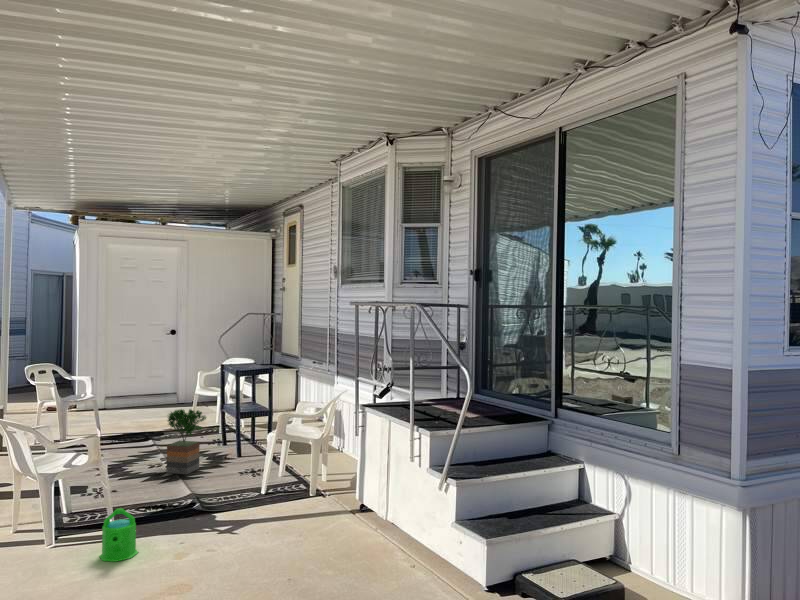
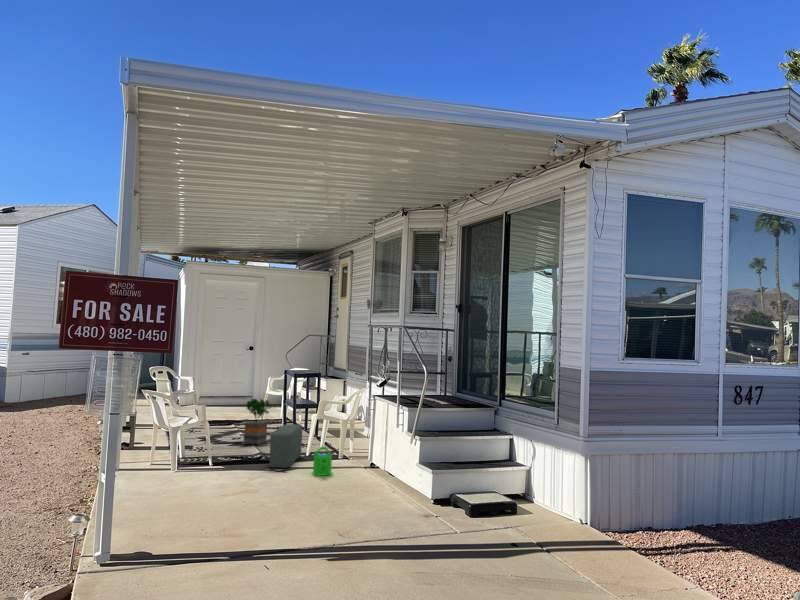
pouf: none [207,449,254,524] -> present [270,424,302,468]
watering can: present [100,508,138,562] -> present [312,446,332,476]

